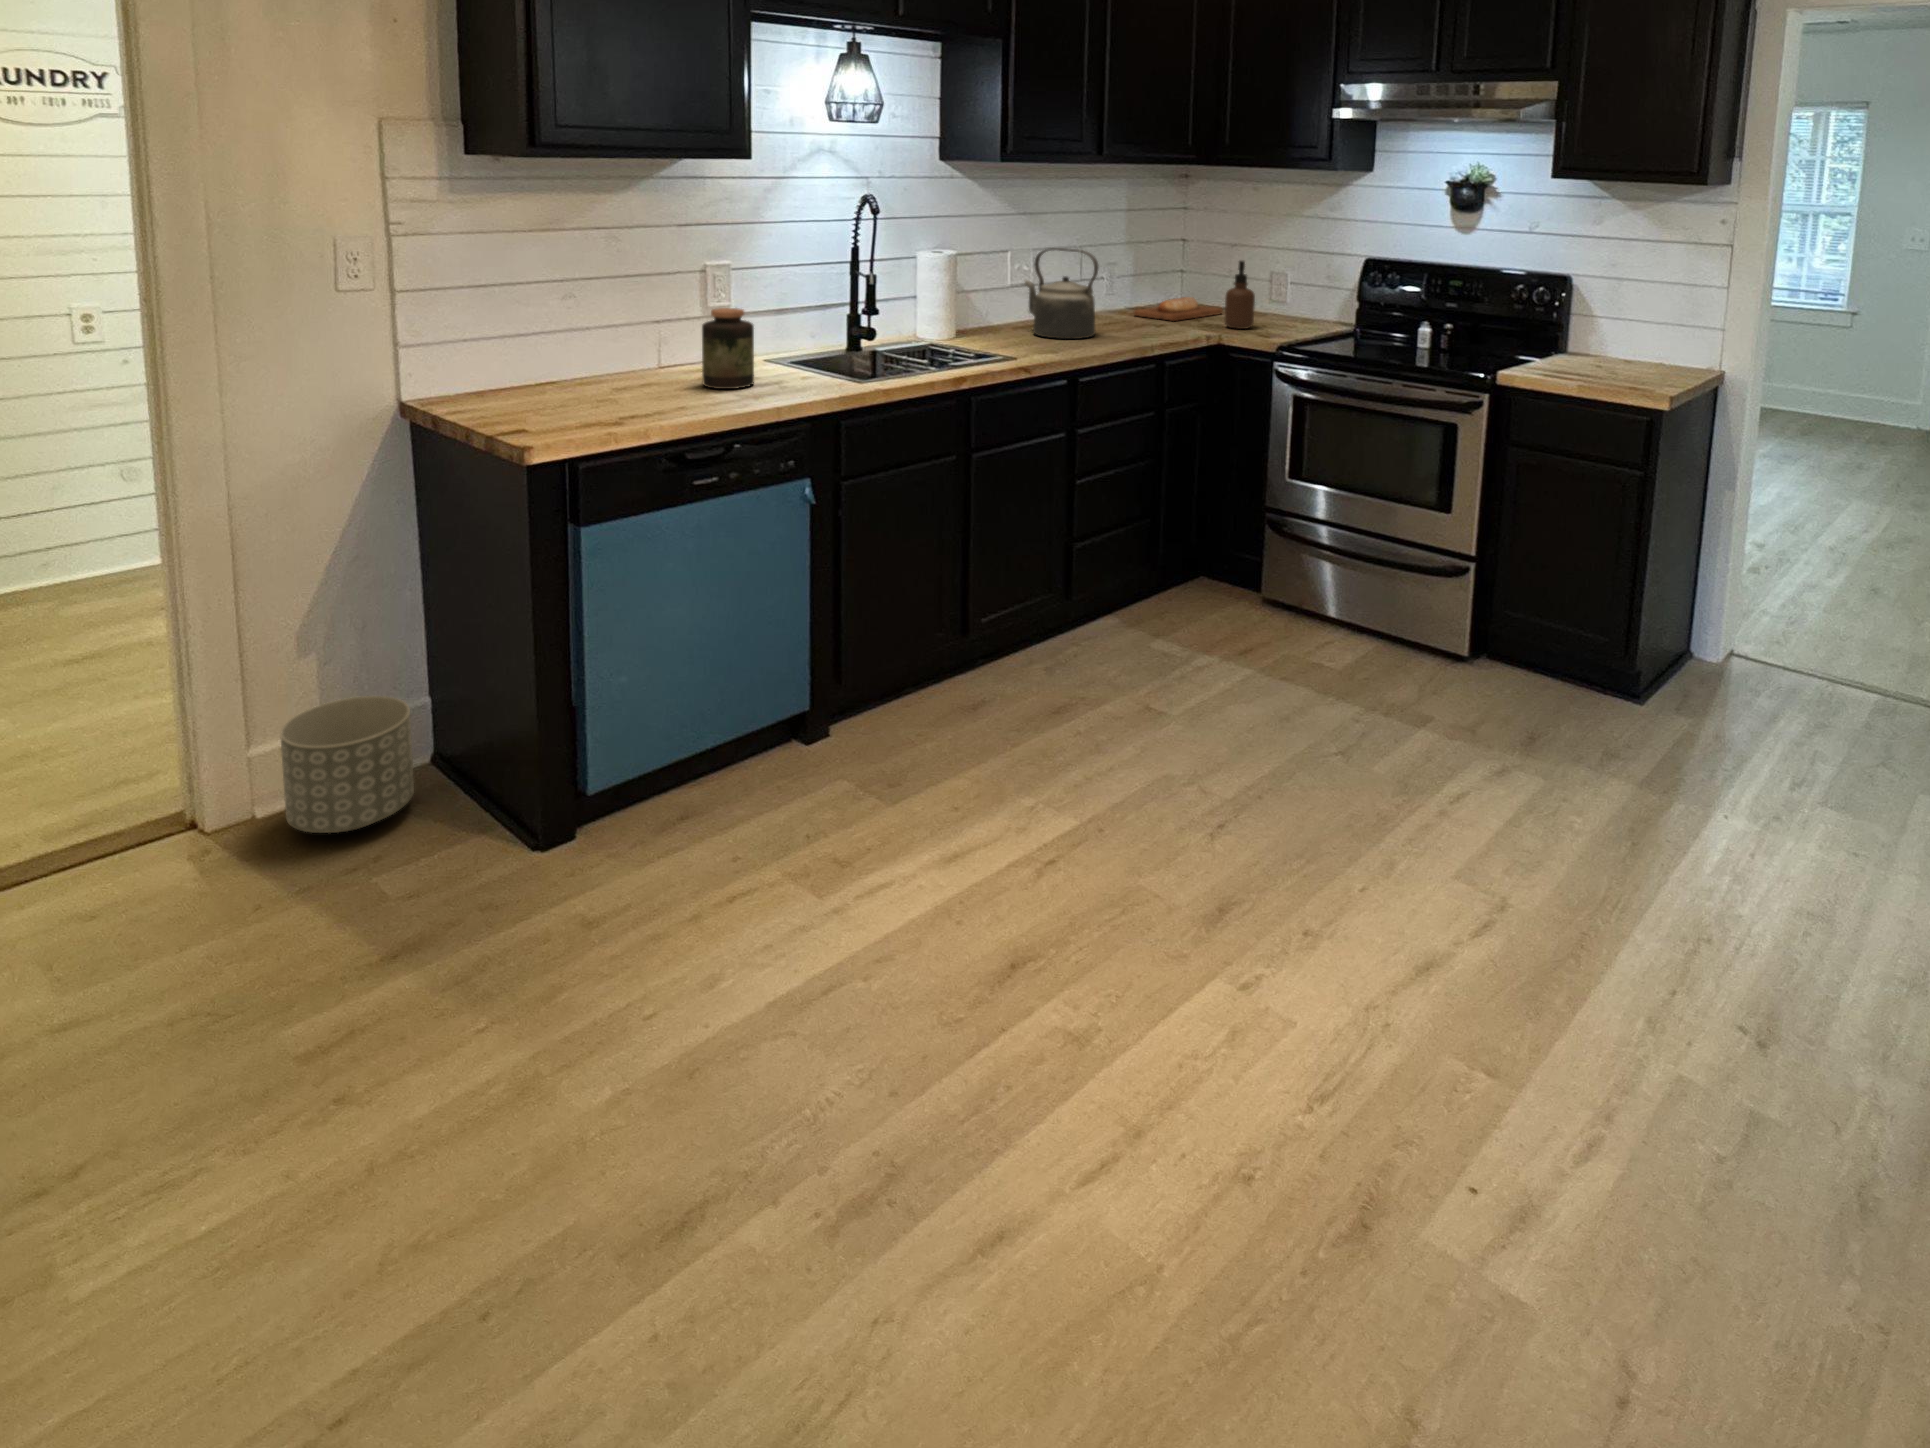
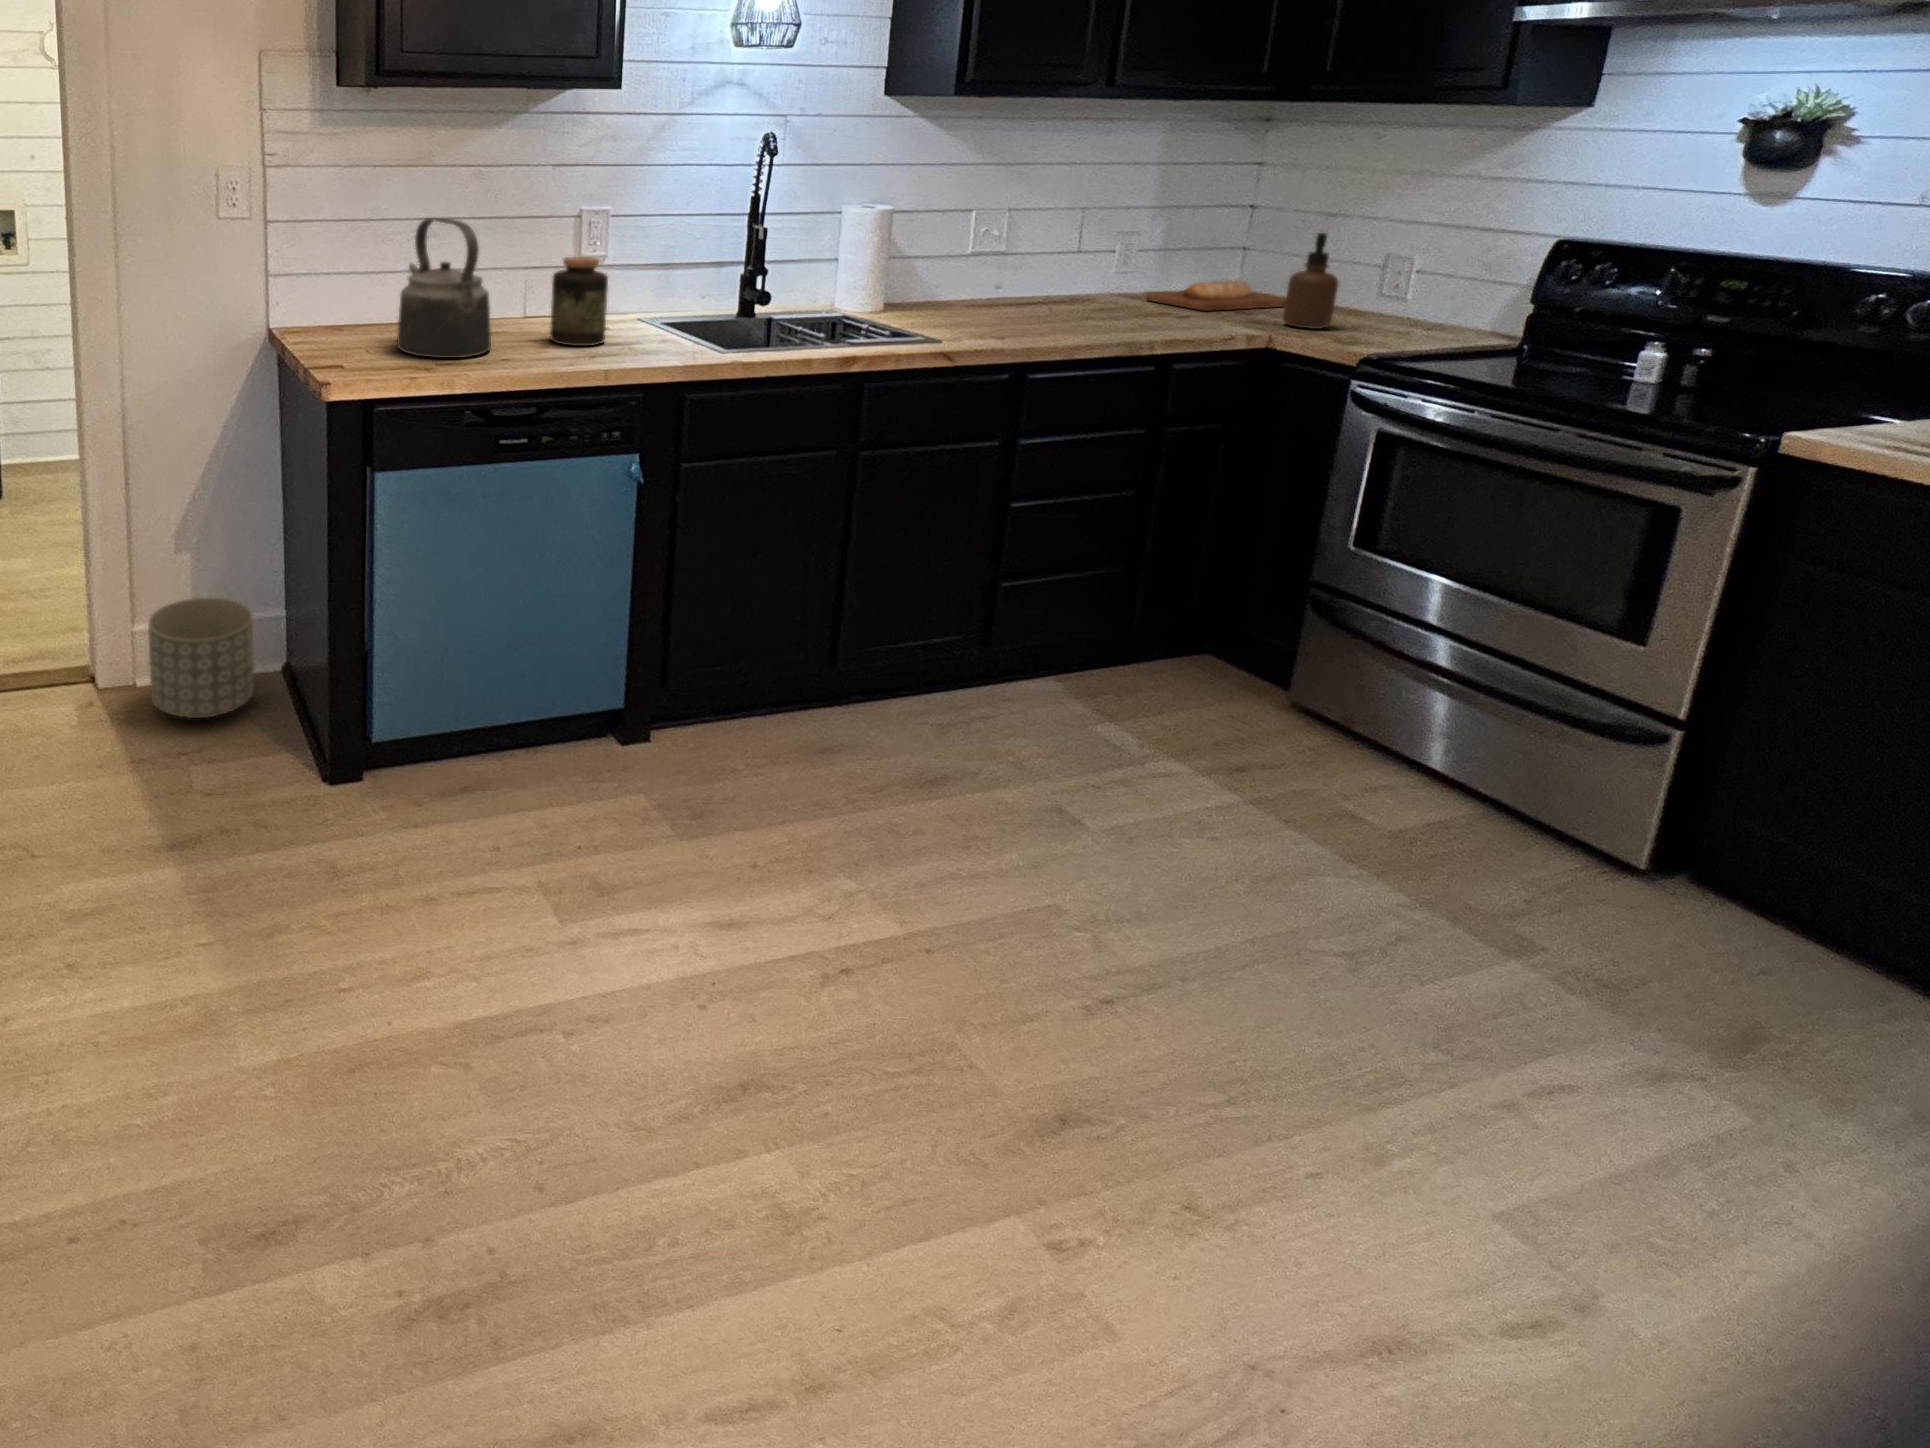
kettle: present [1025,248,1098,339] -> present [397,218,491,358]

